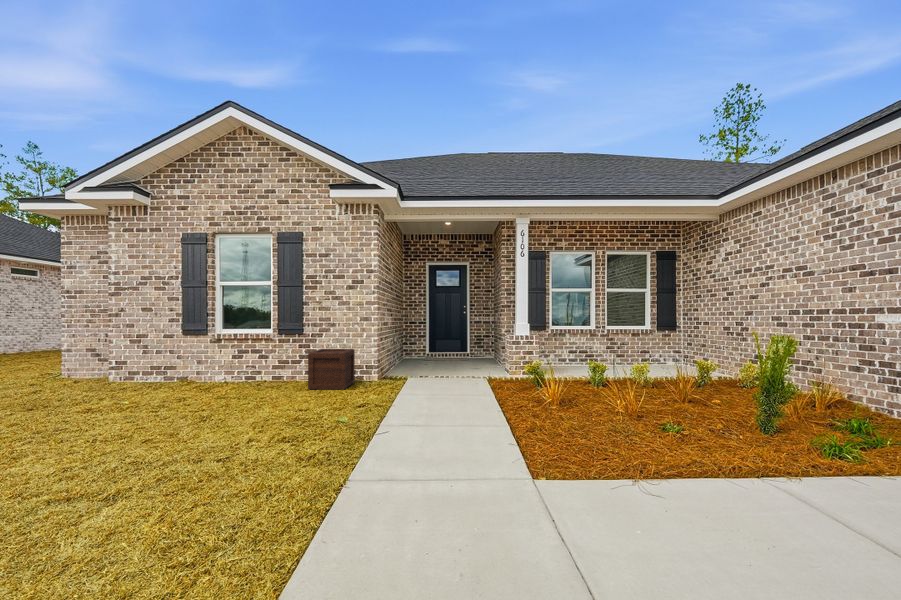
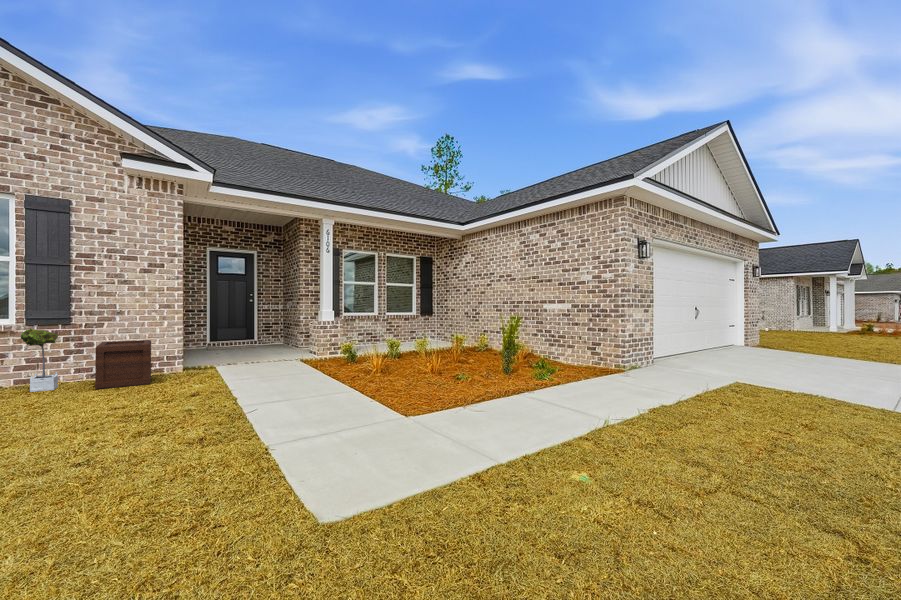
potted tree: none [271,336,294,386] -> present [21,328,59,392]

